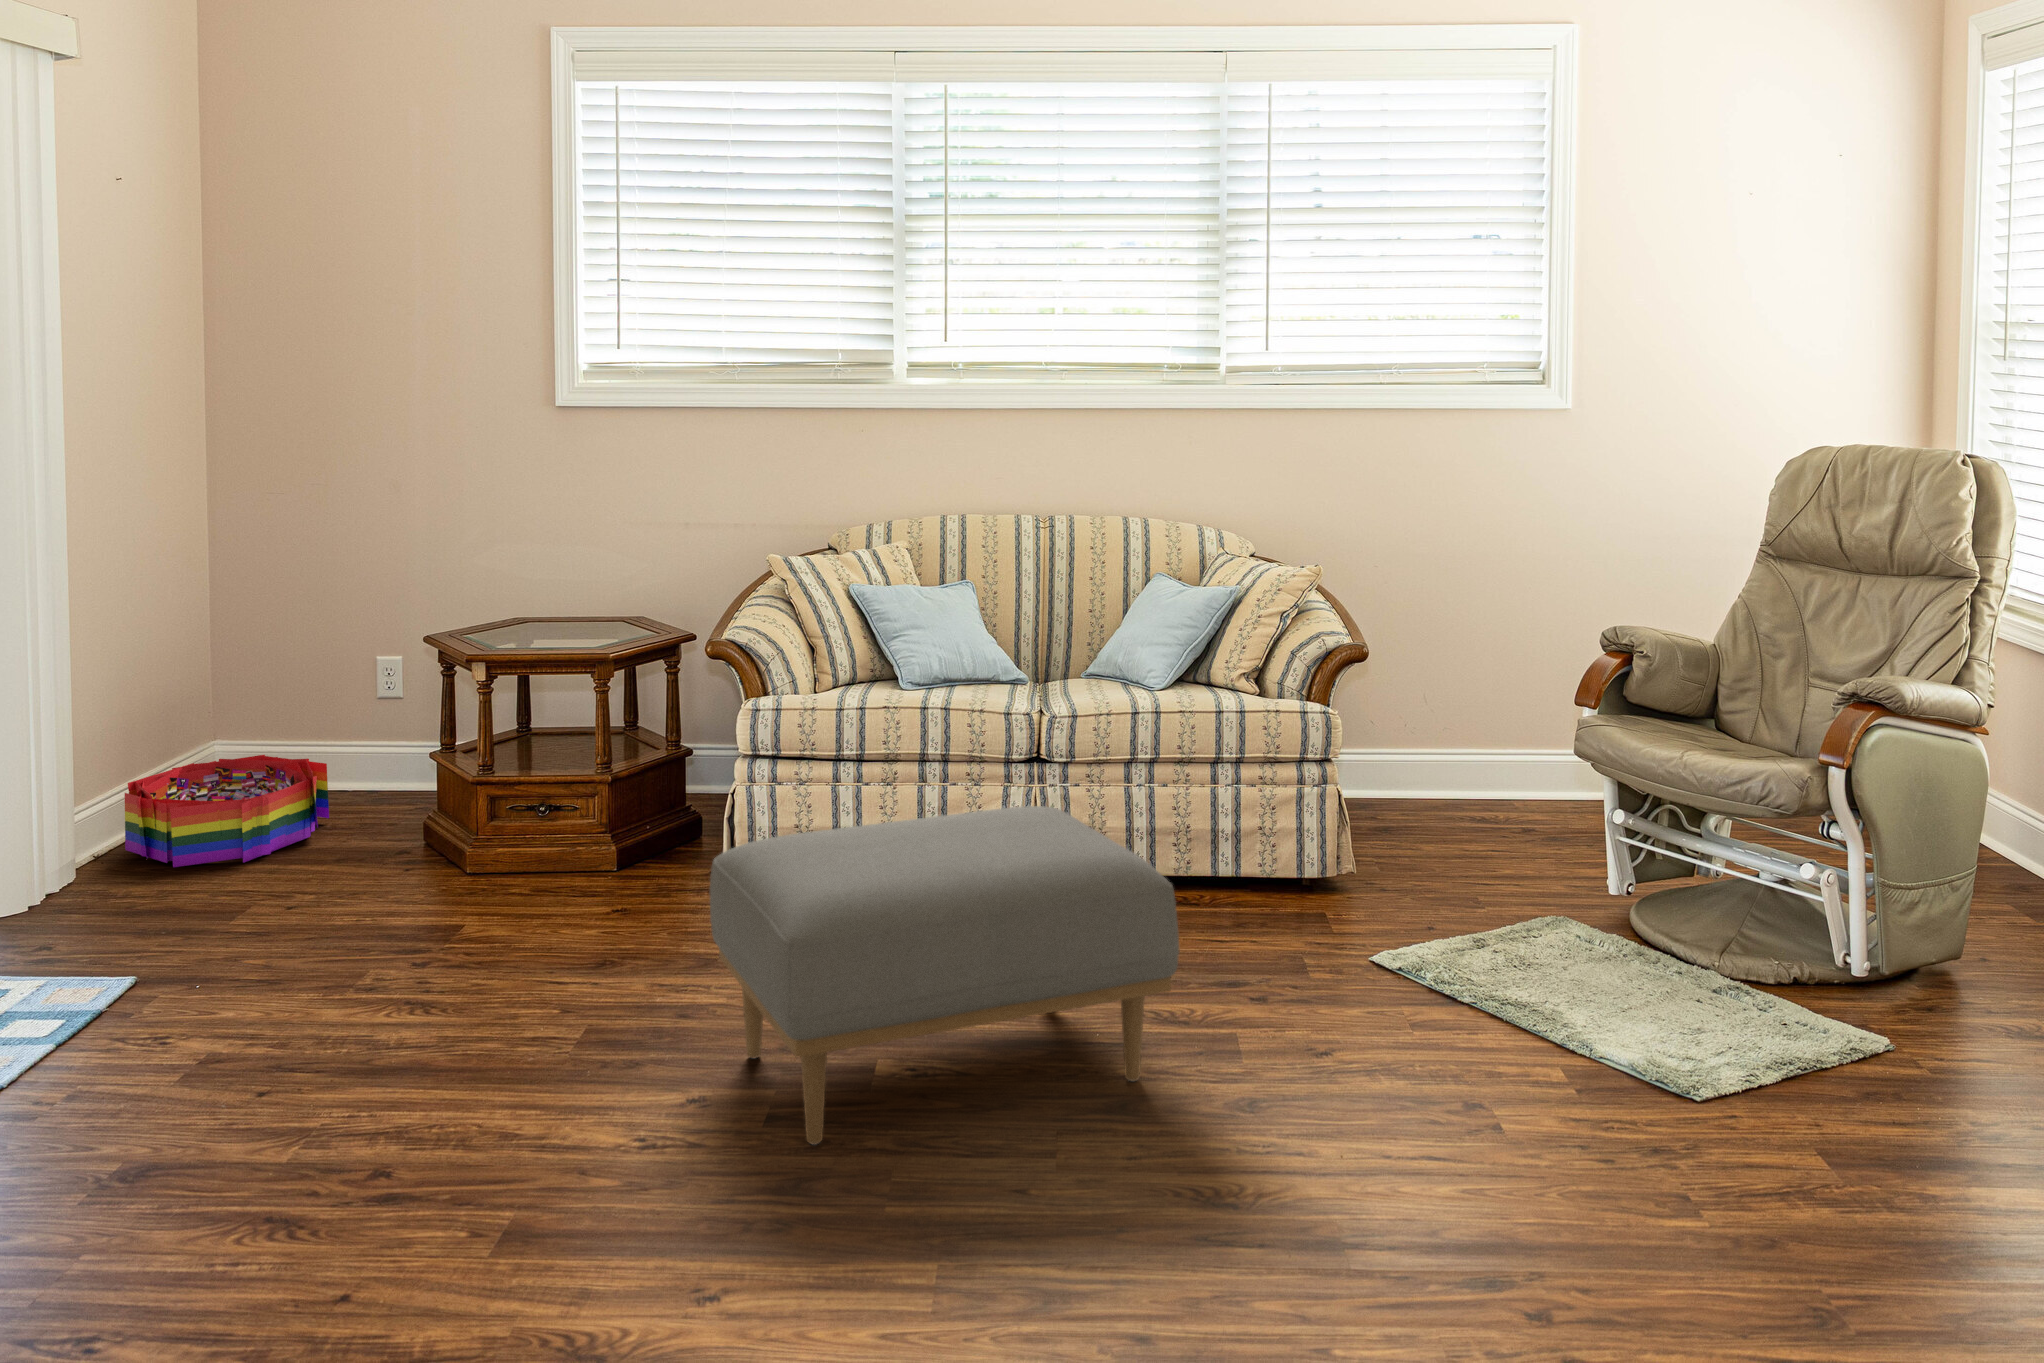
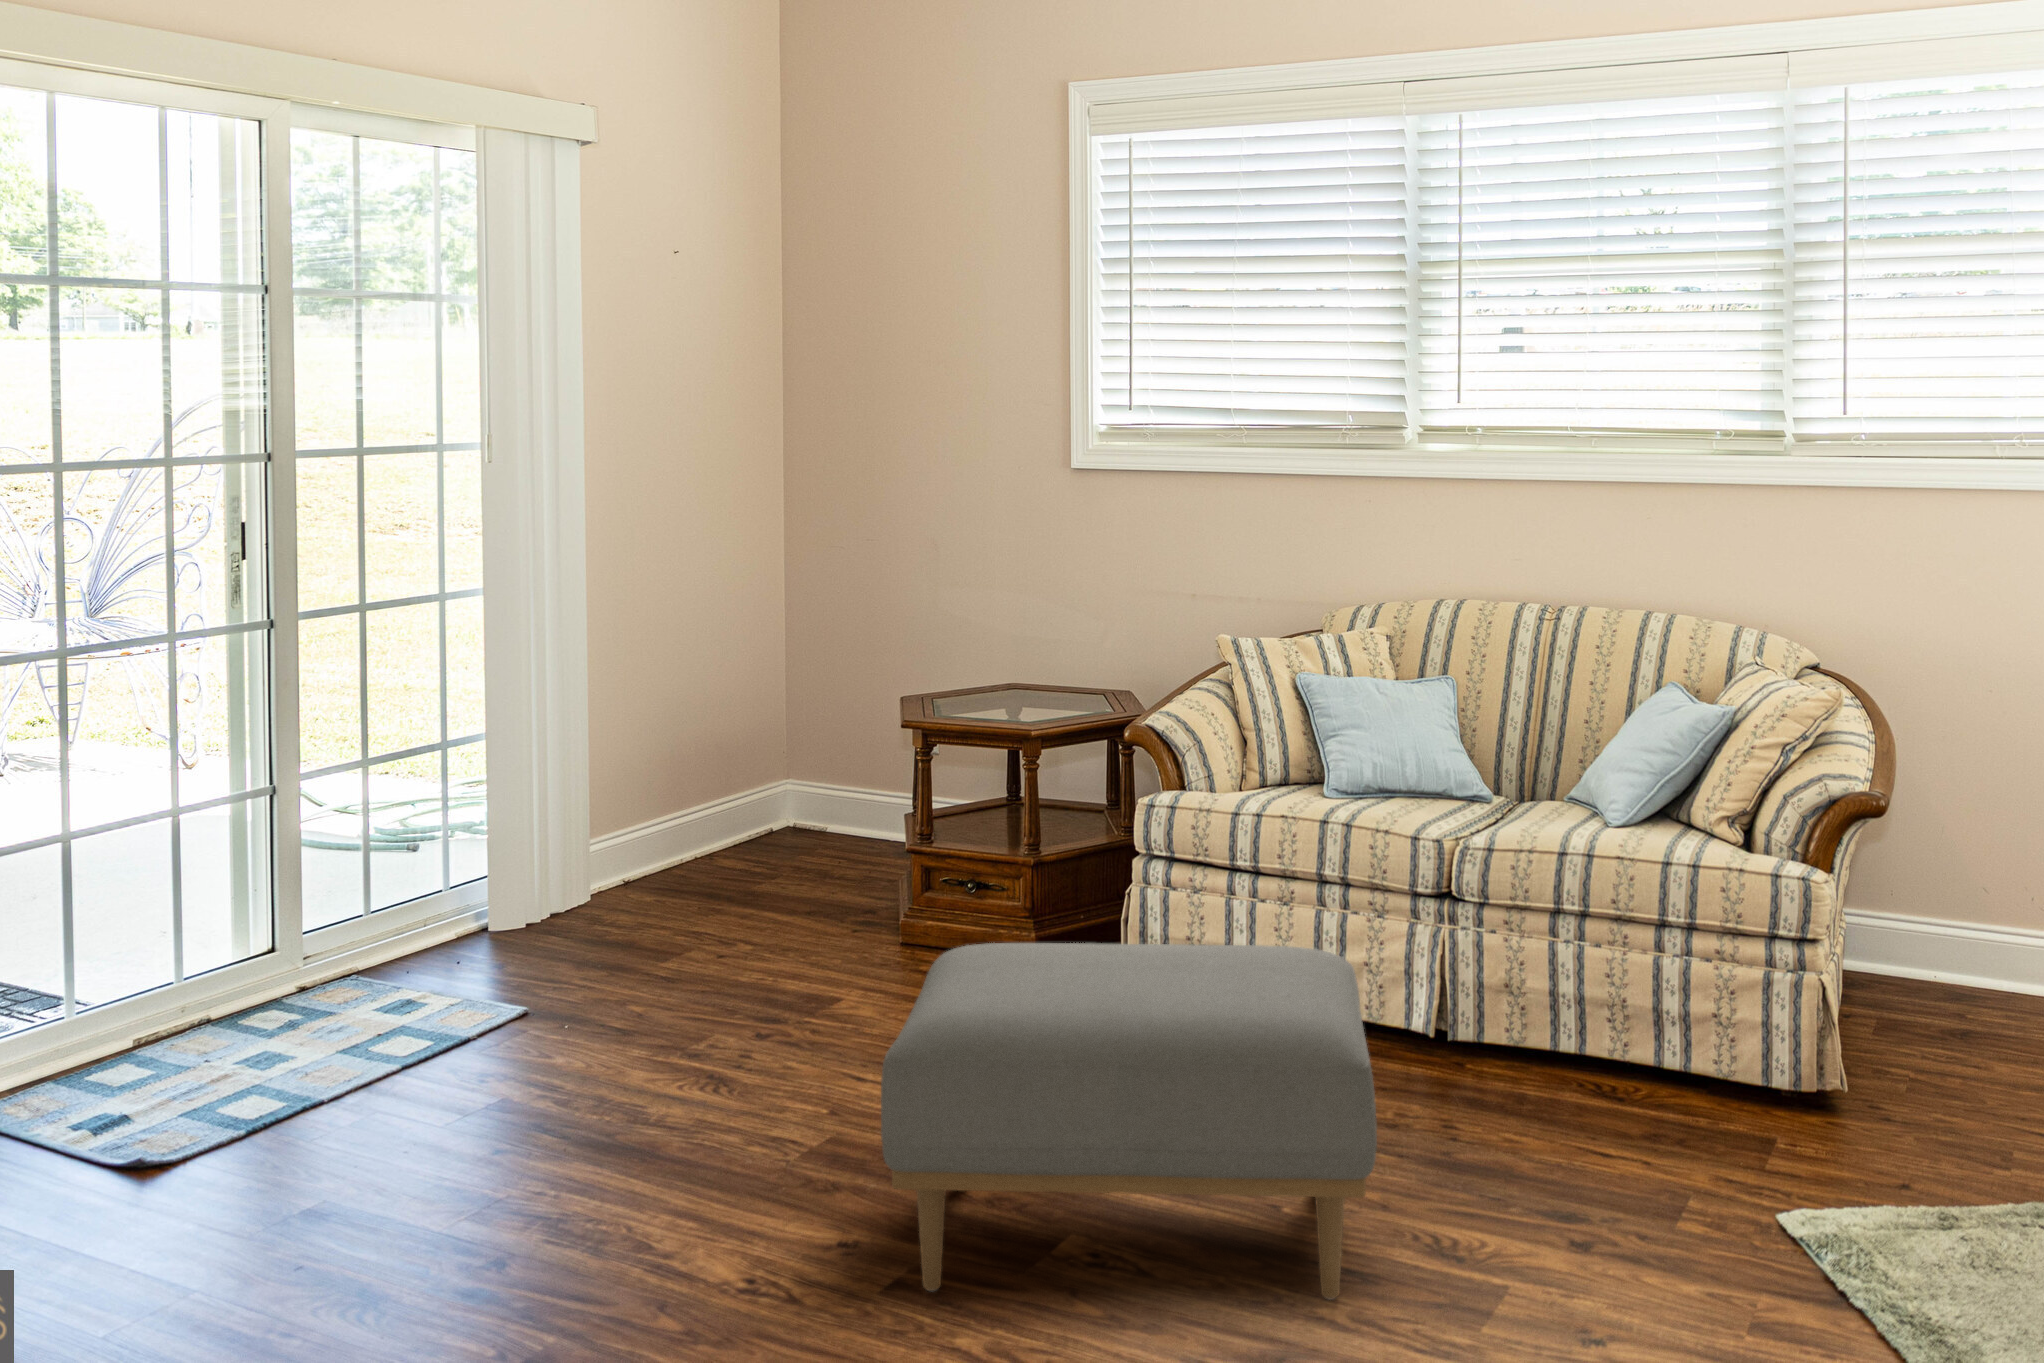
storage bin: present [125,755,329,867] -> none [657,801,837,903]

